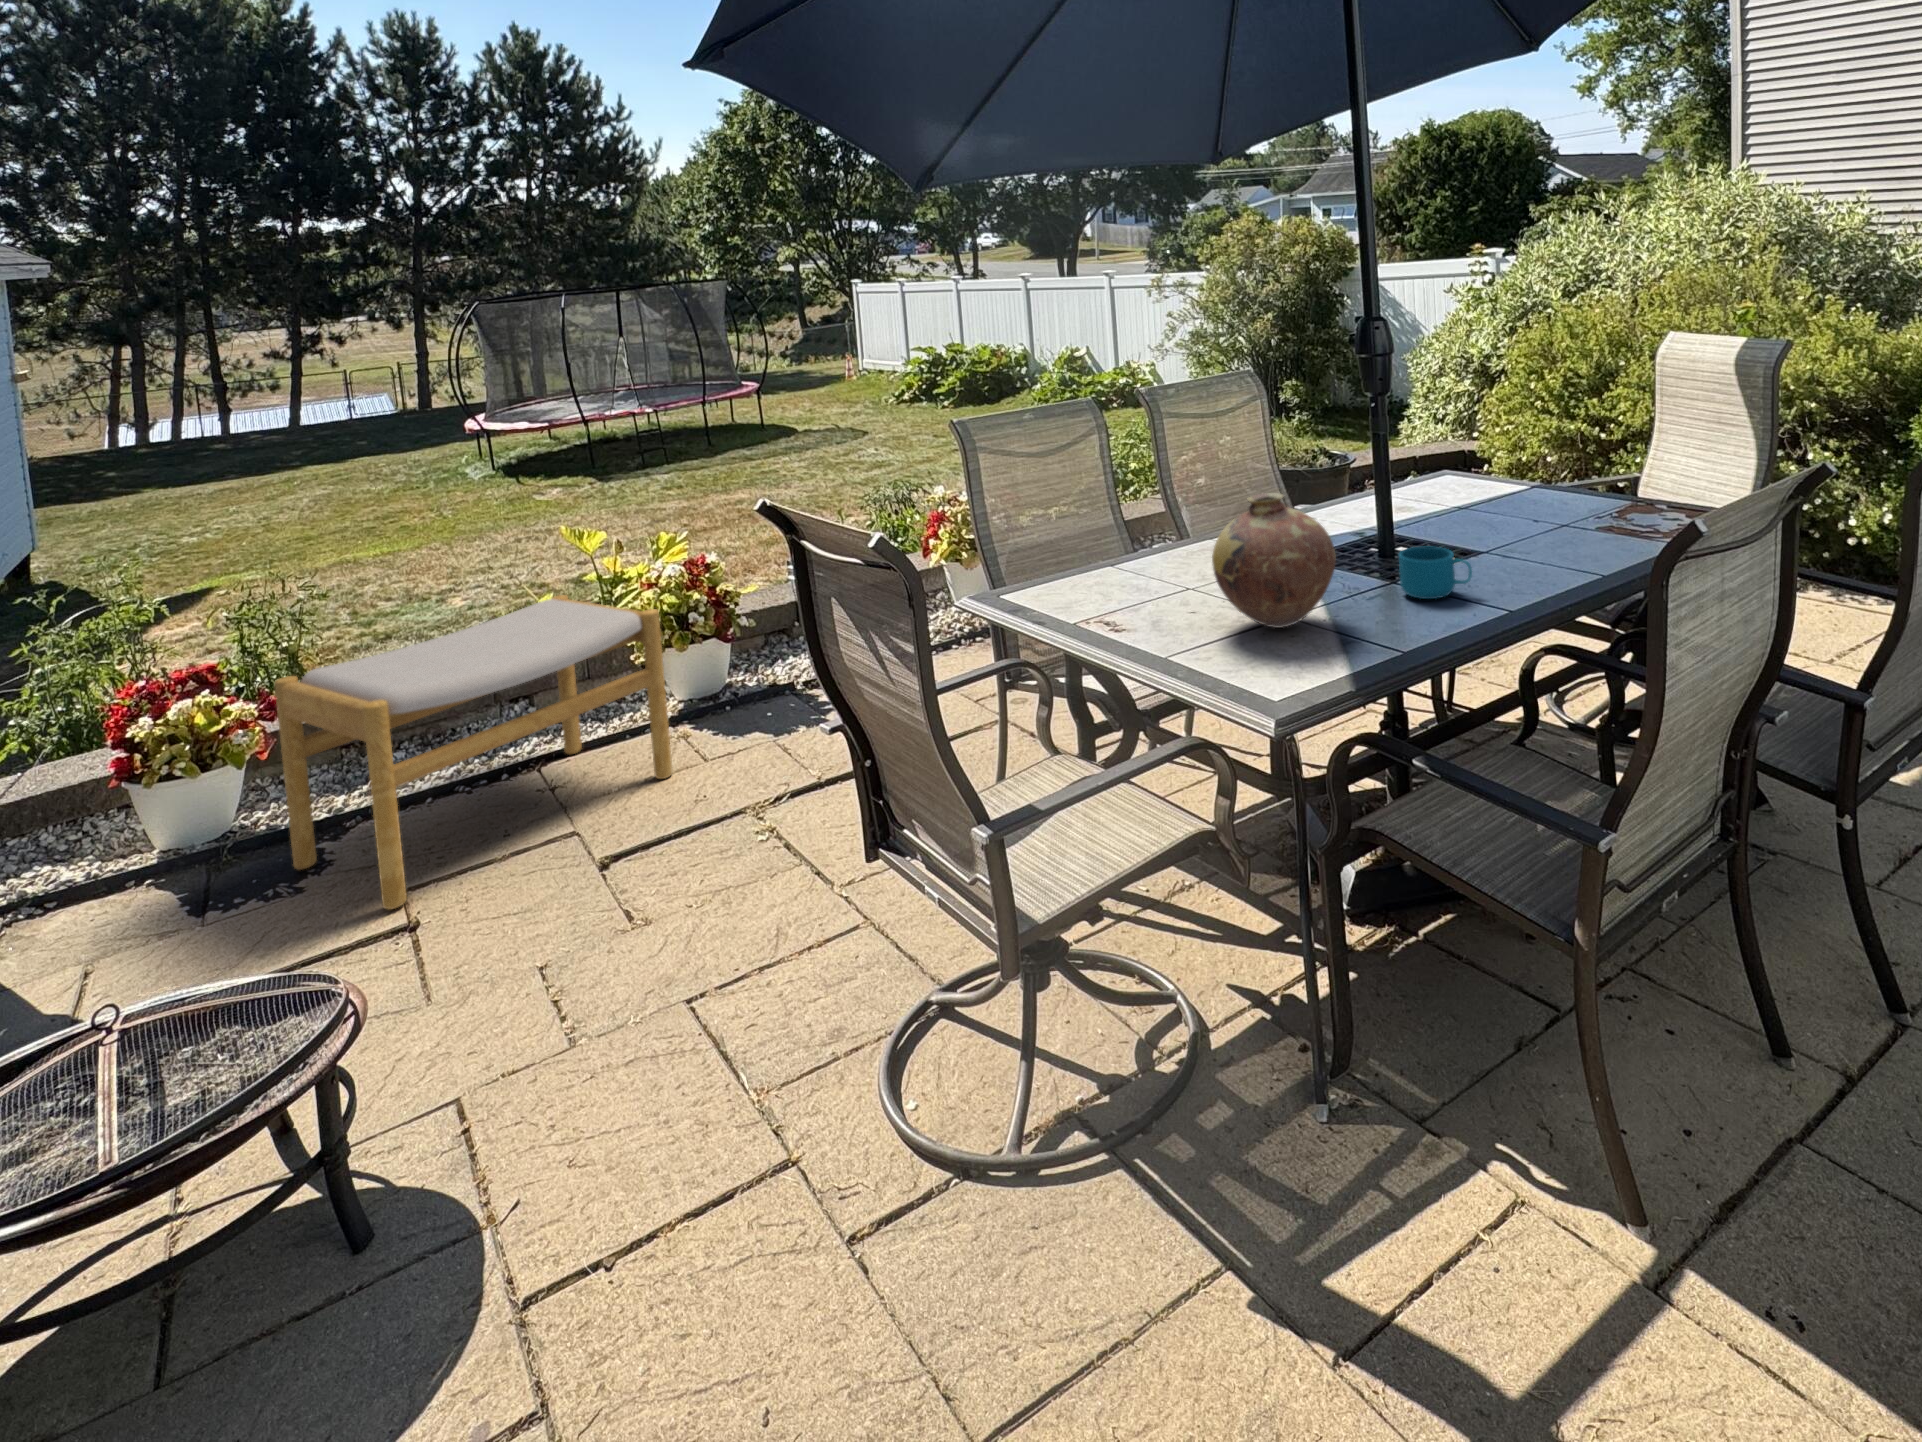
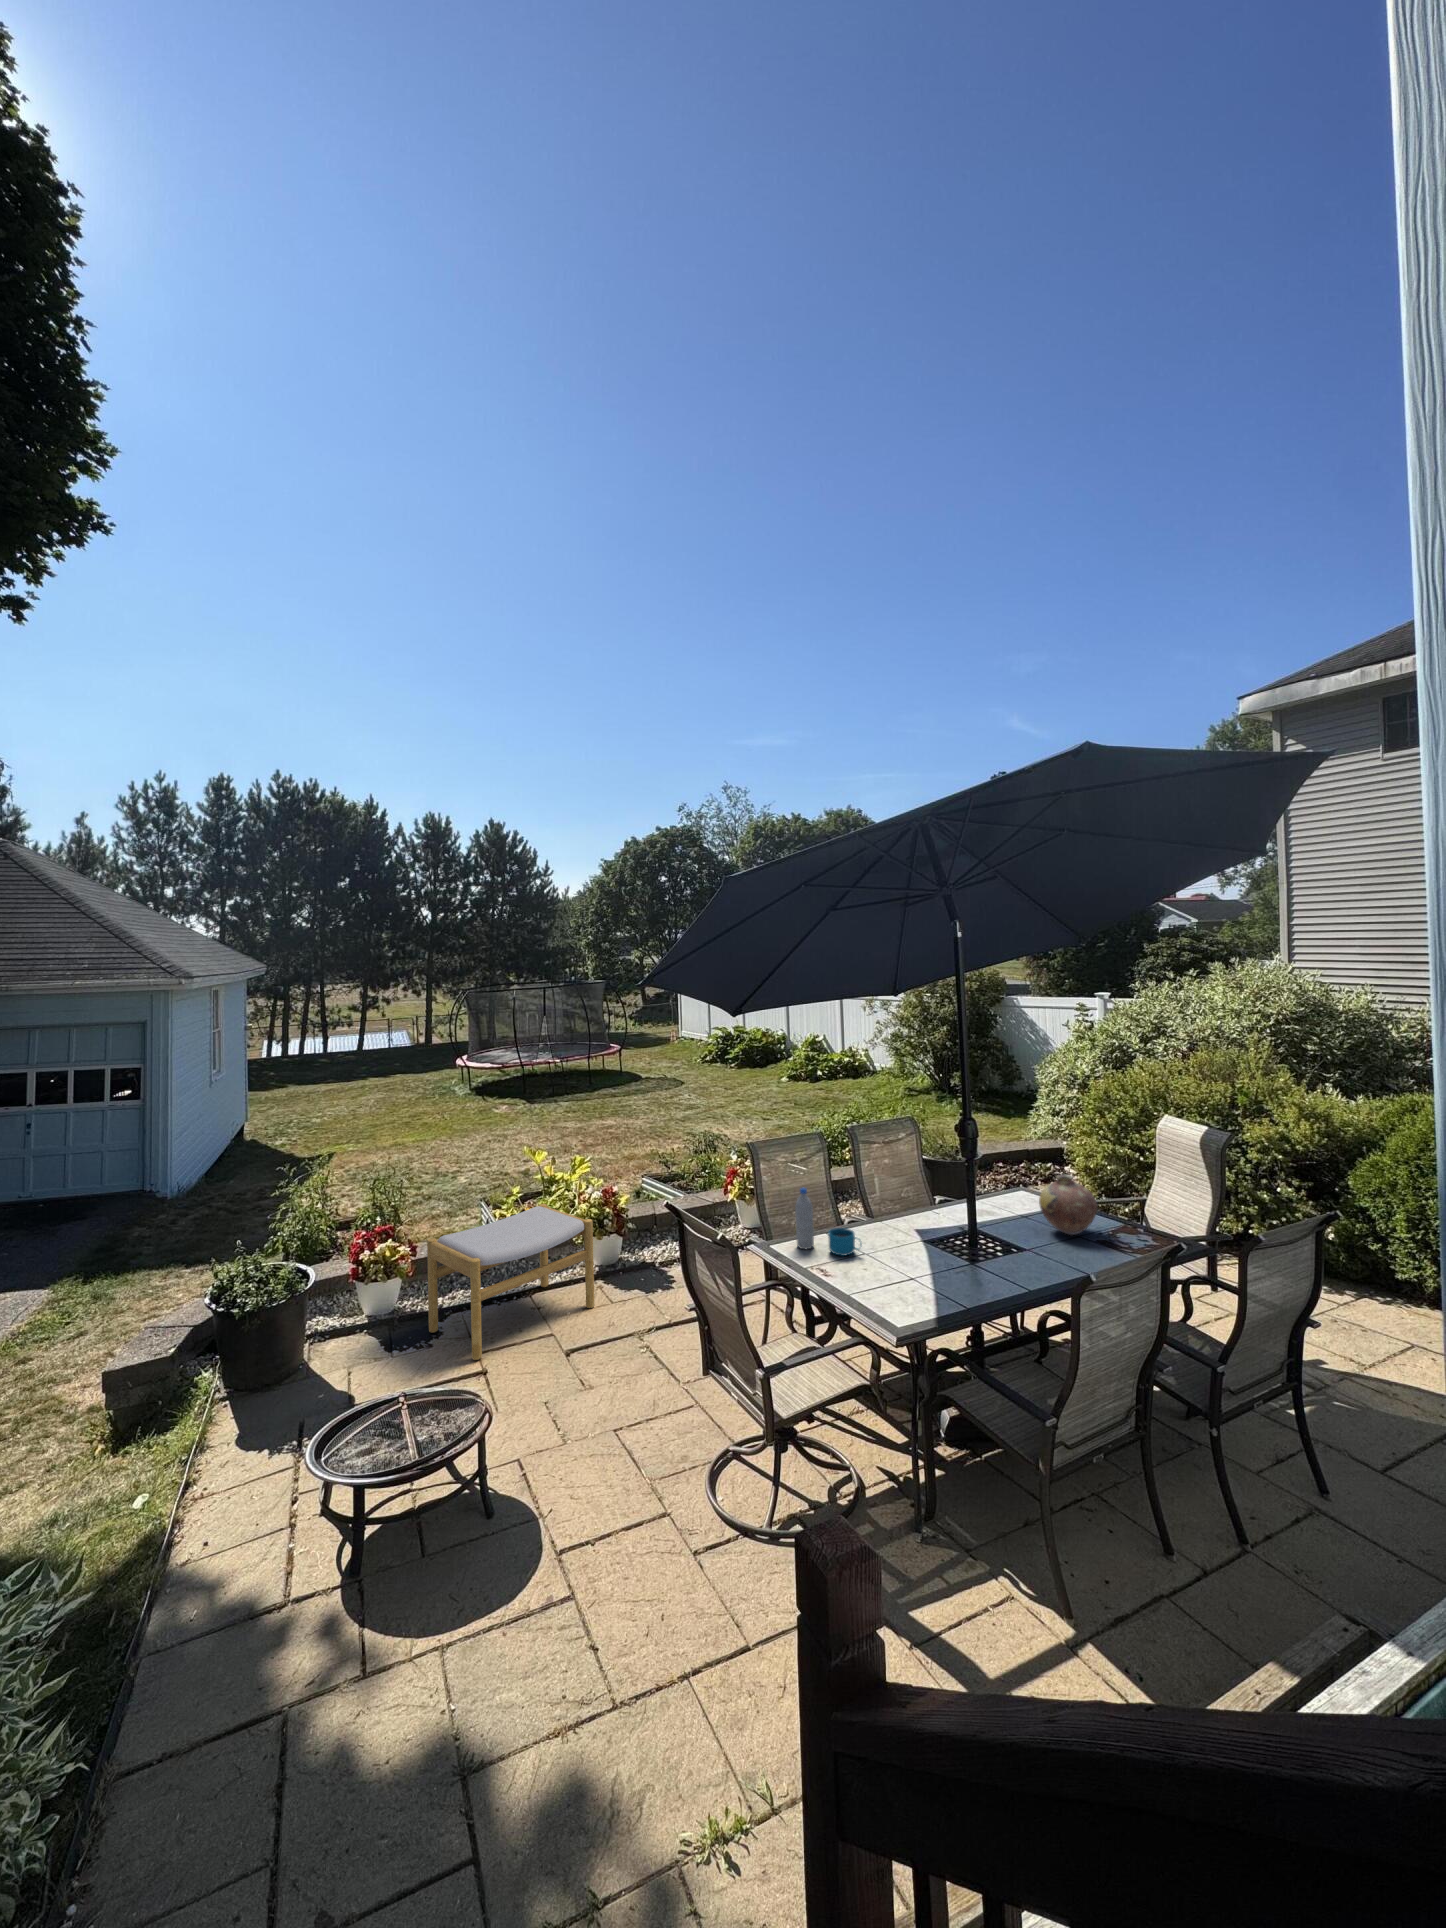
water bottle: none [1054,477,1093,595] -> present [795,1188,814,1249]
vase: present [1212,493,1336,628] -> present [1039,1175,1097,1235]
cup: present [1399,546,1472,599] -> present [828,1228,860,1256]

